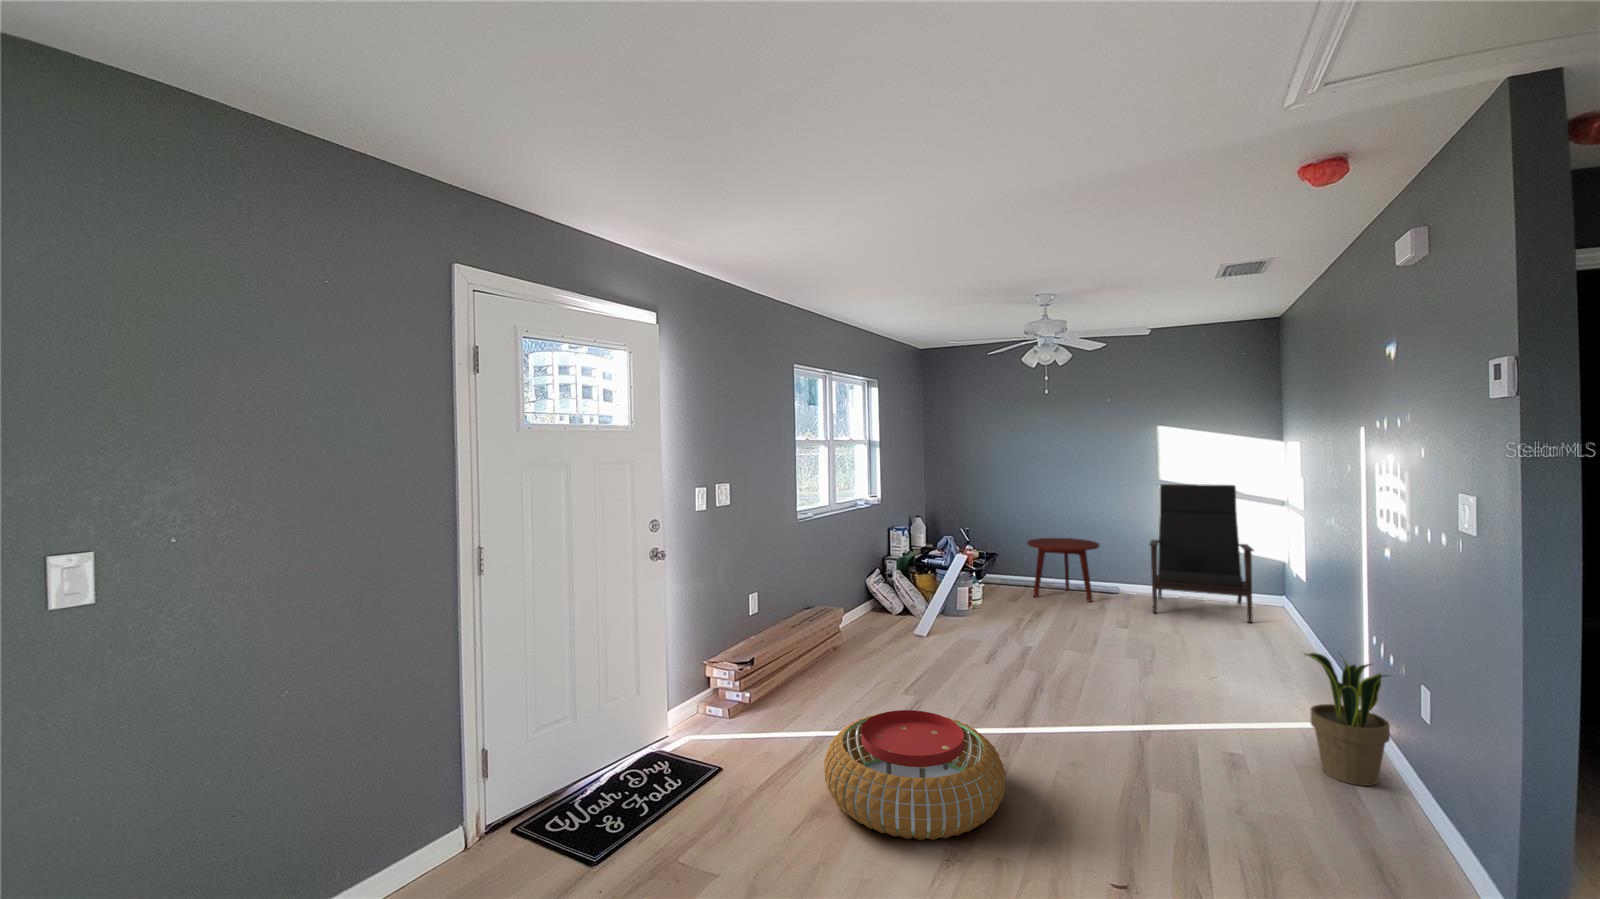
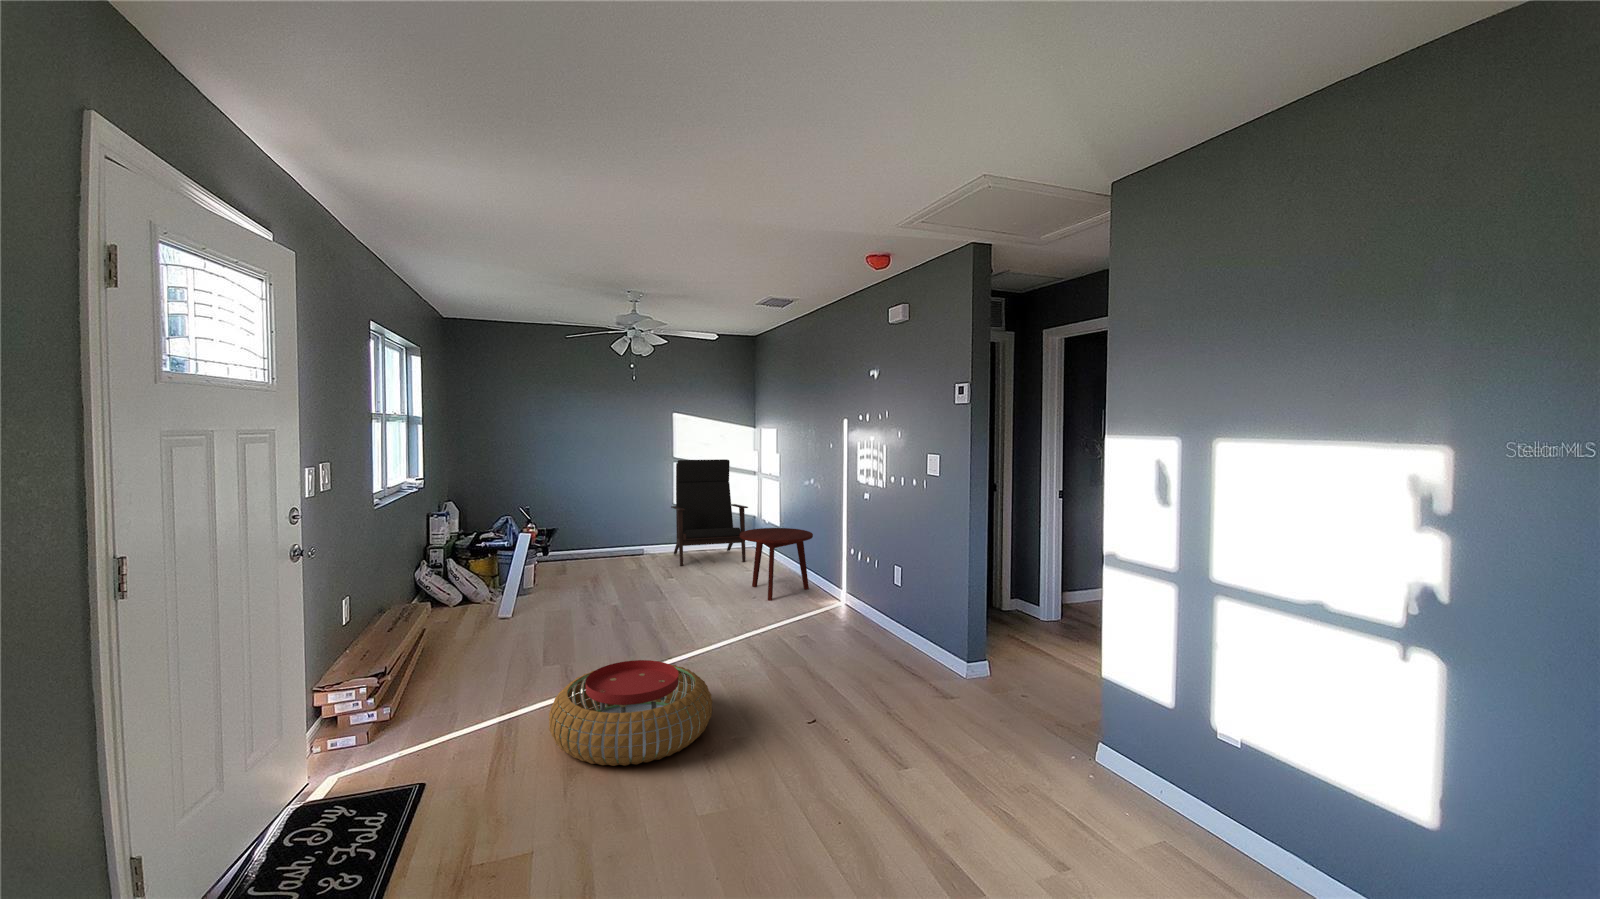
side table: present [1027,538,1099,602] -> present [740,528,813,600]
potted plant: present [1305,653,1390,786] -> none [832,558,879,638]

